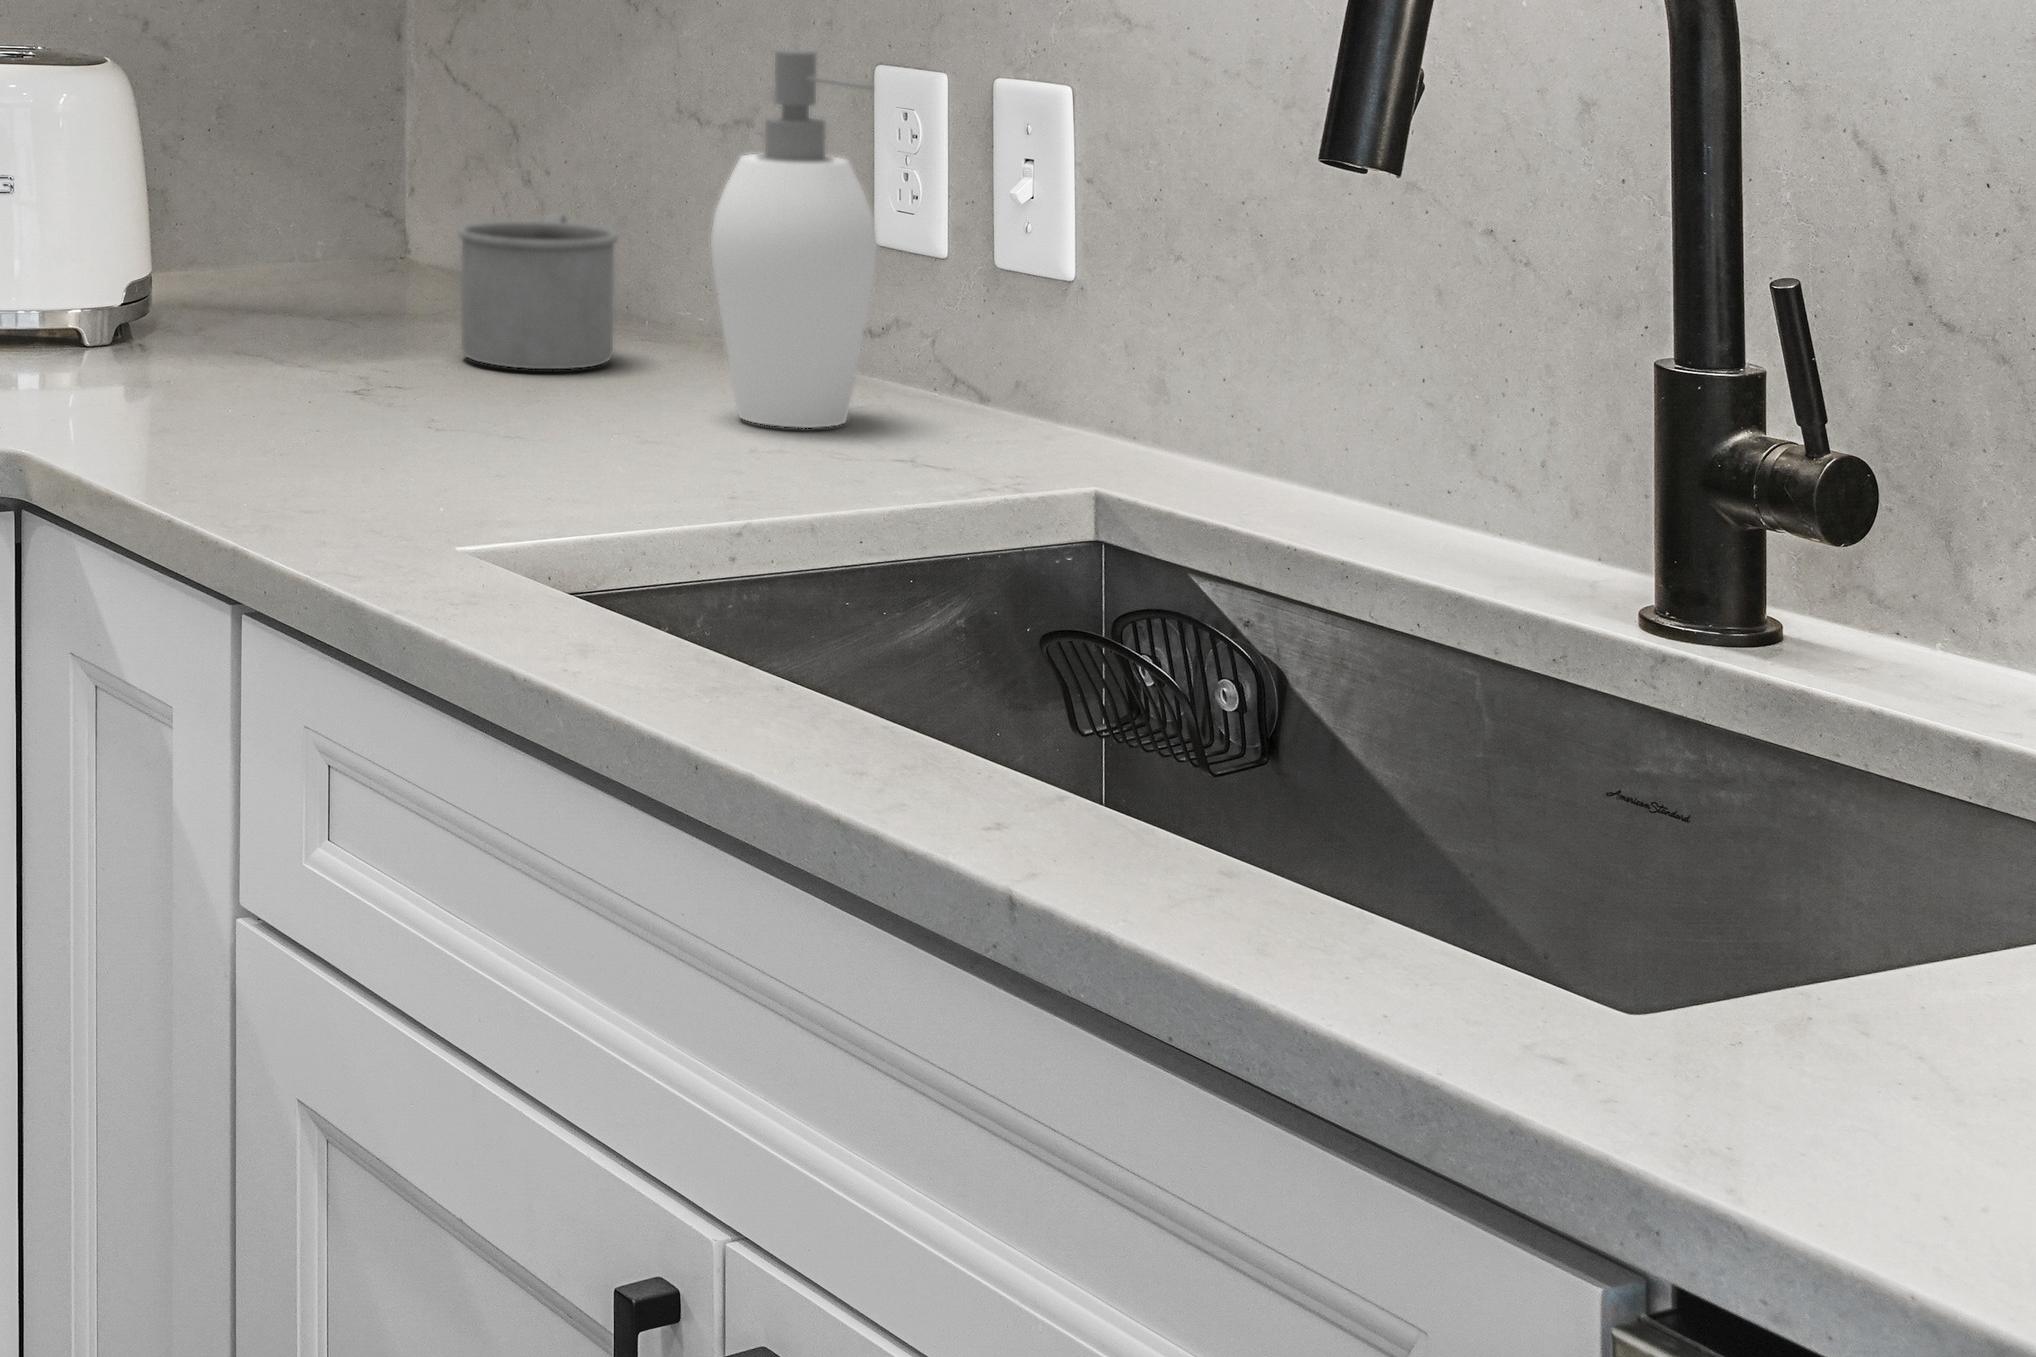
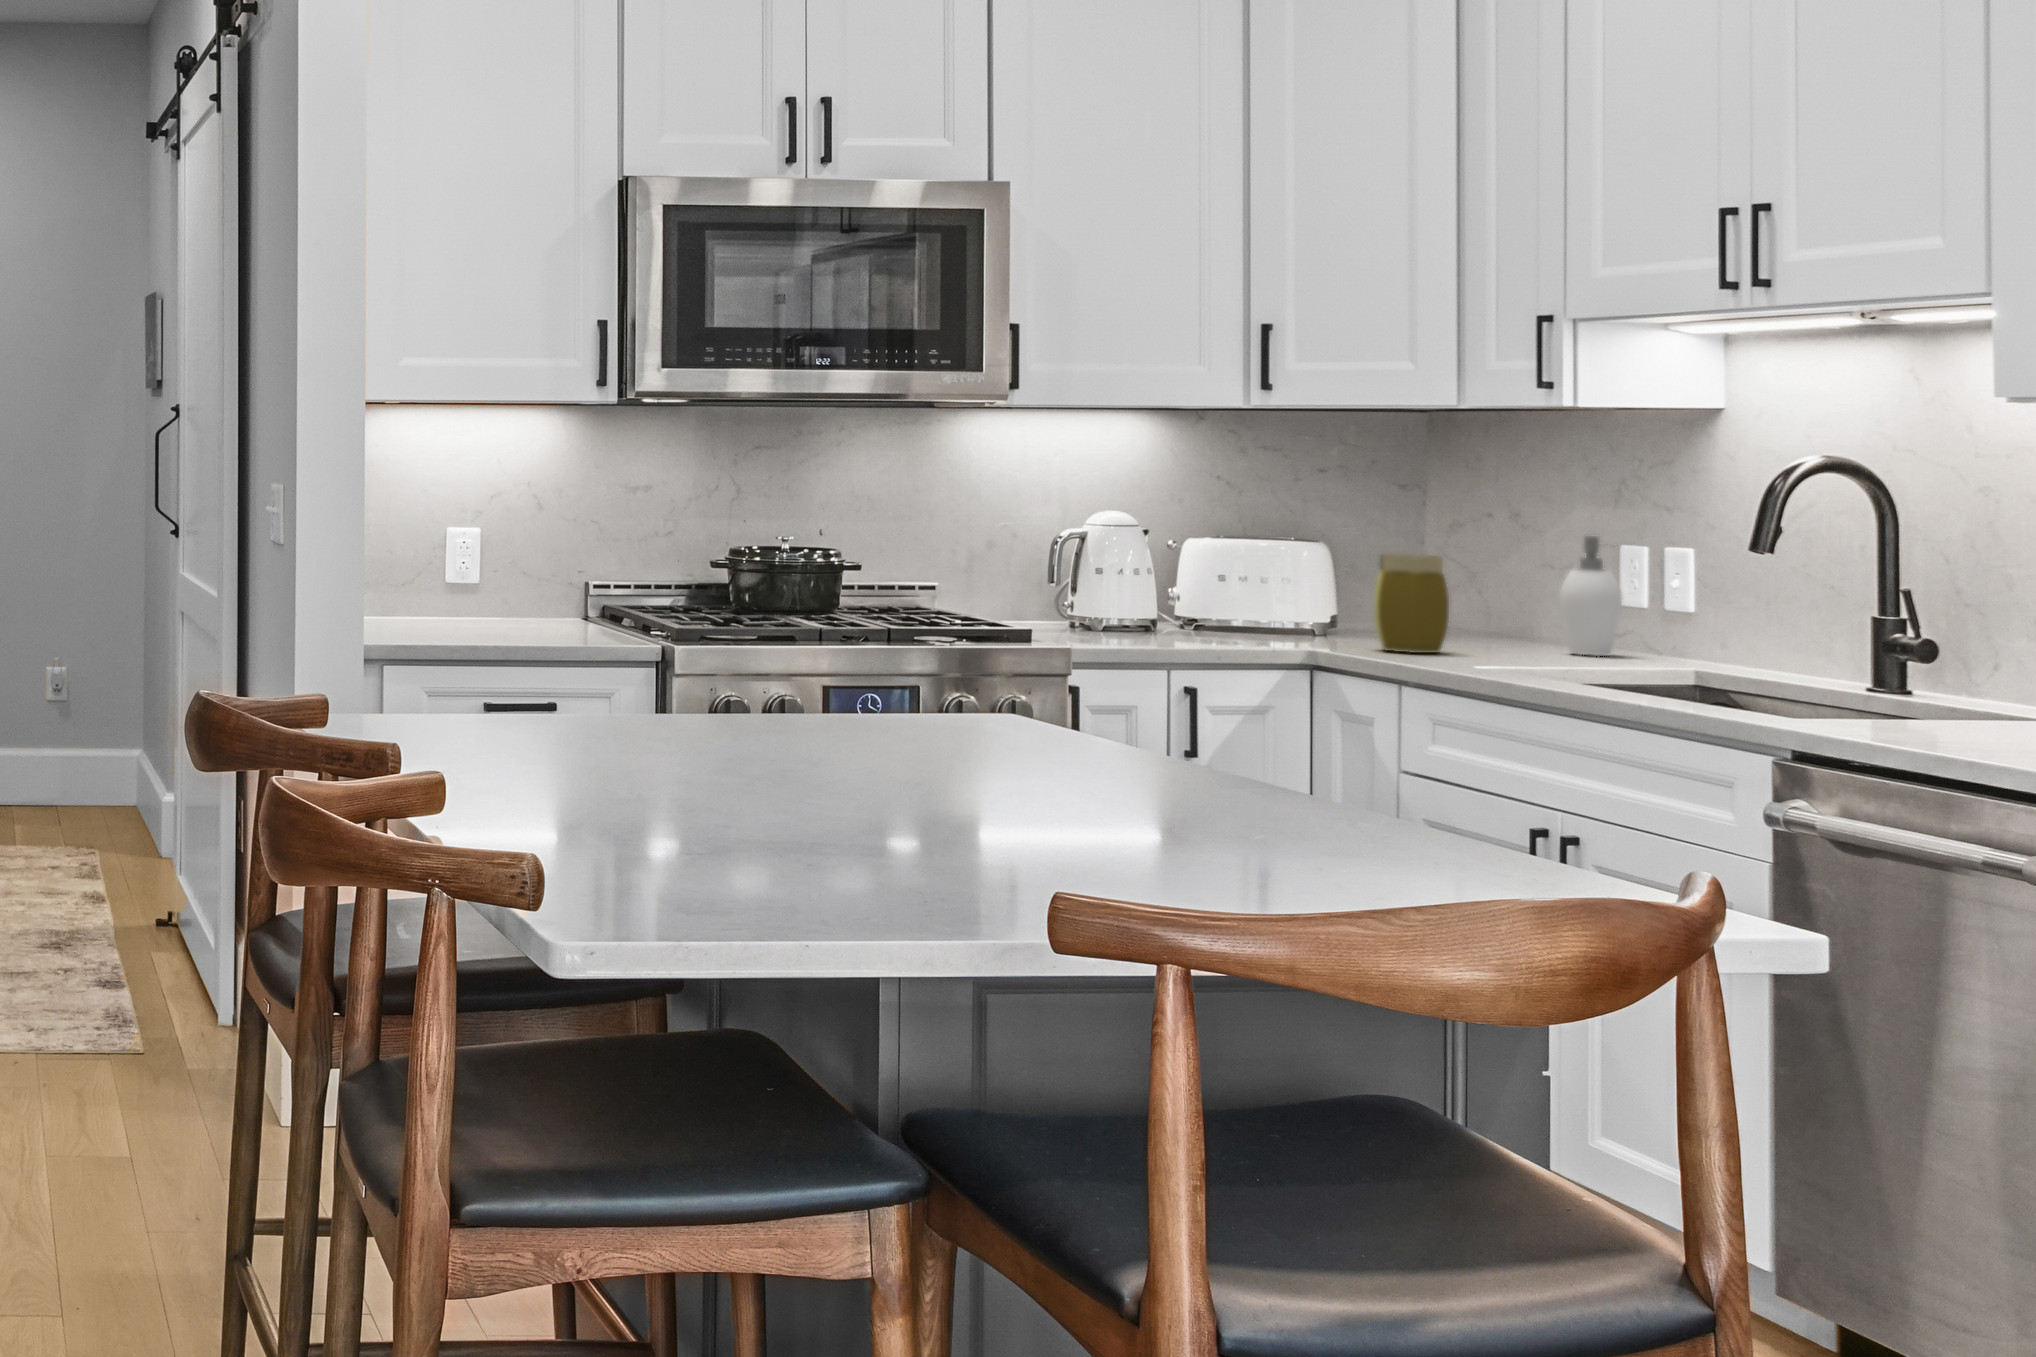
jar: none [199,122,403,459] -> present [1374,554,1449,653]
mug: present [458,212,618,369] -> none [1459,596,1522,644]

